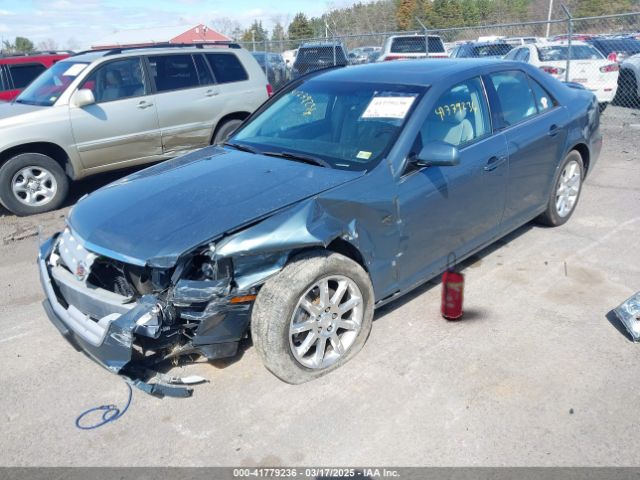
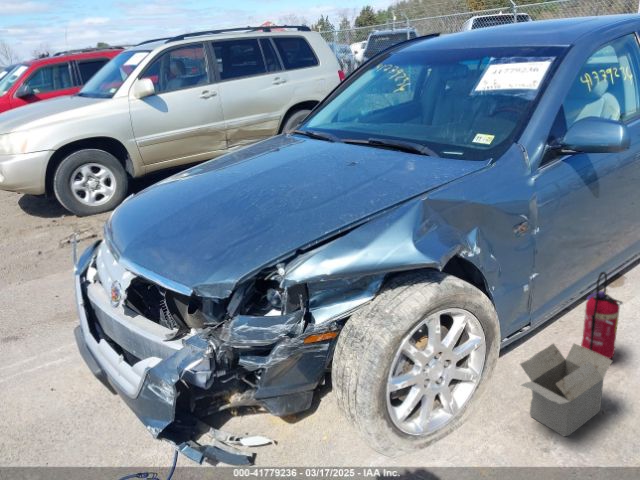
cardboard box: none [388,303,453,368] -> present [520,343,612,436]

